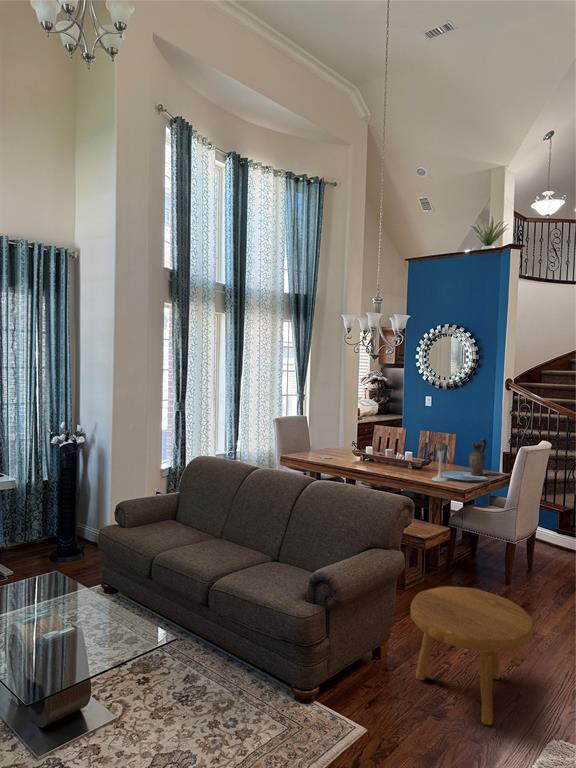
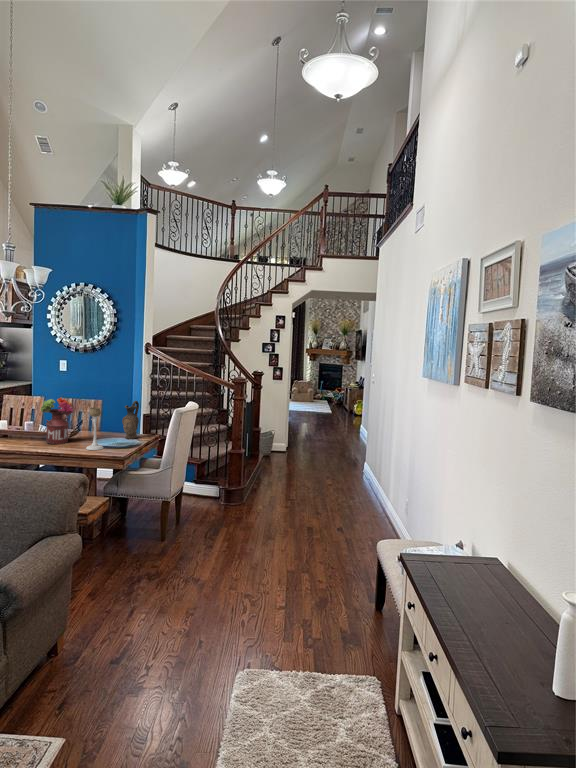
flower arrangement: none [396,430,425,472] -> present [40,398,73,444]
footstool: present [411,586,533,725] -> none [92,552,216,684]

